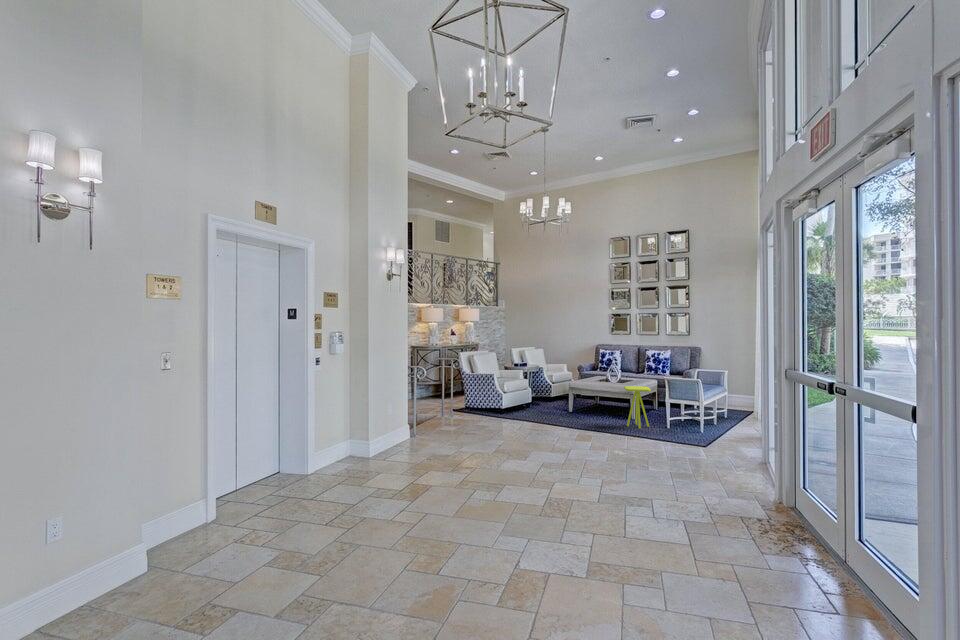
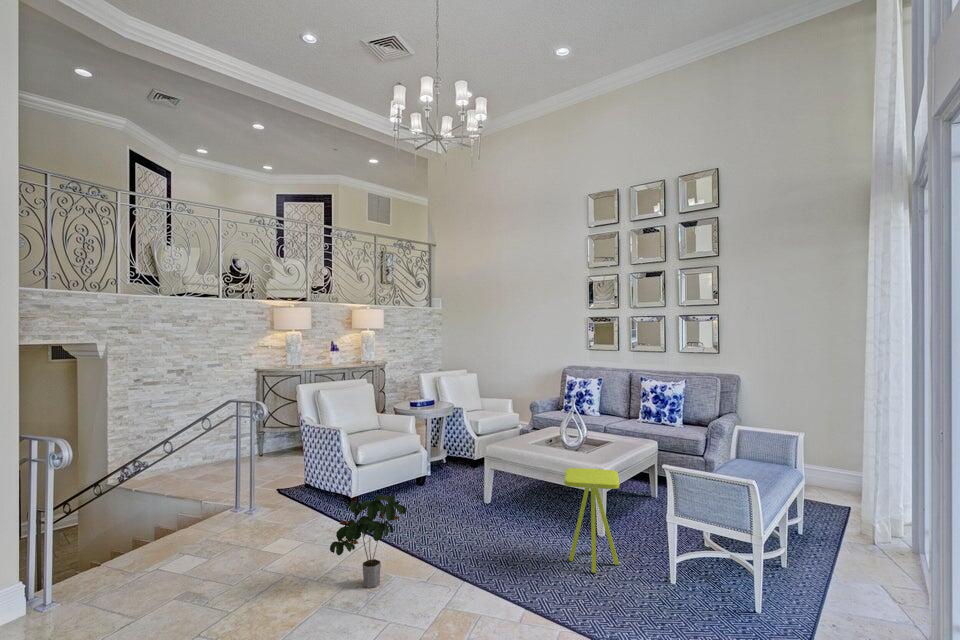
potted plant: none [532,395,558,434] -> present [330,495,406,588]

